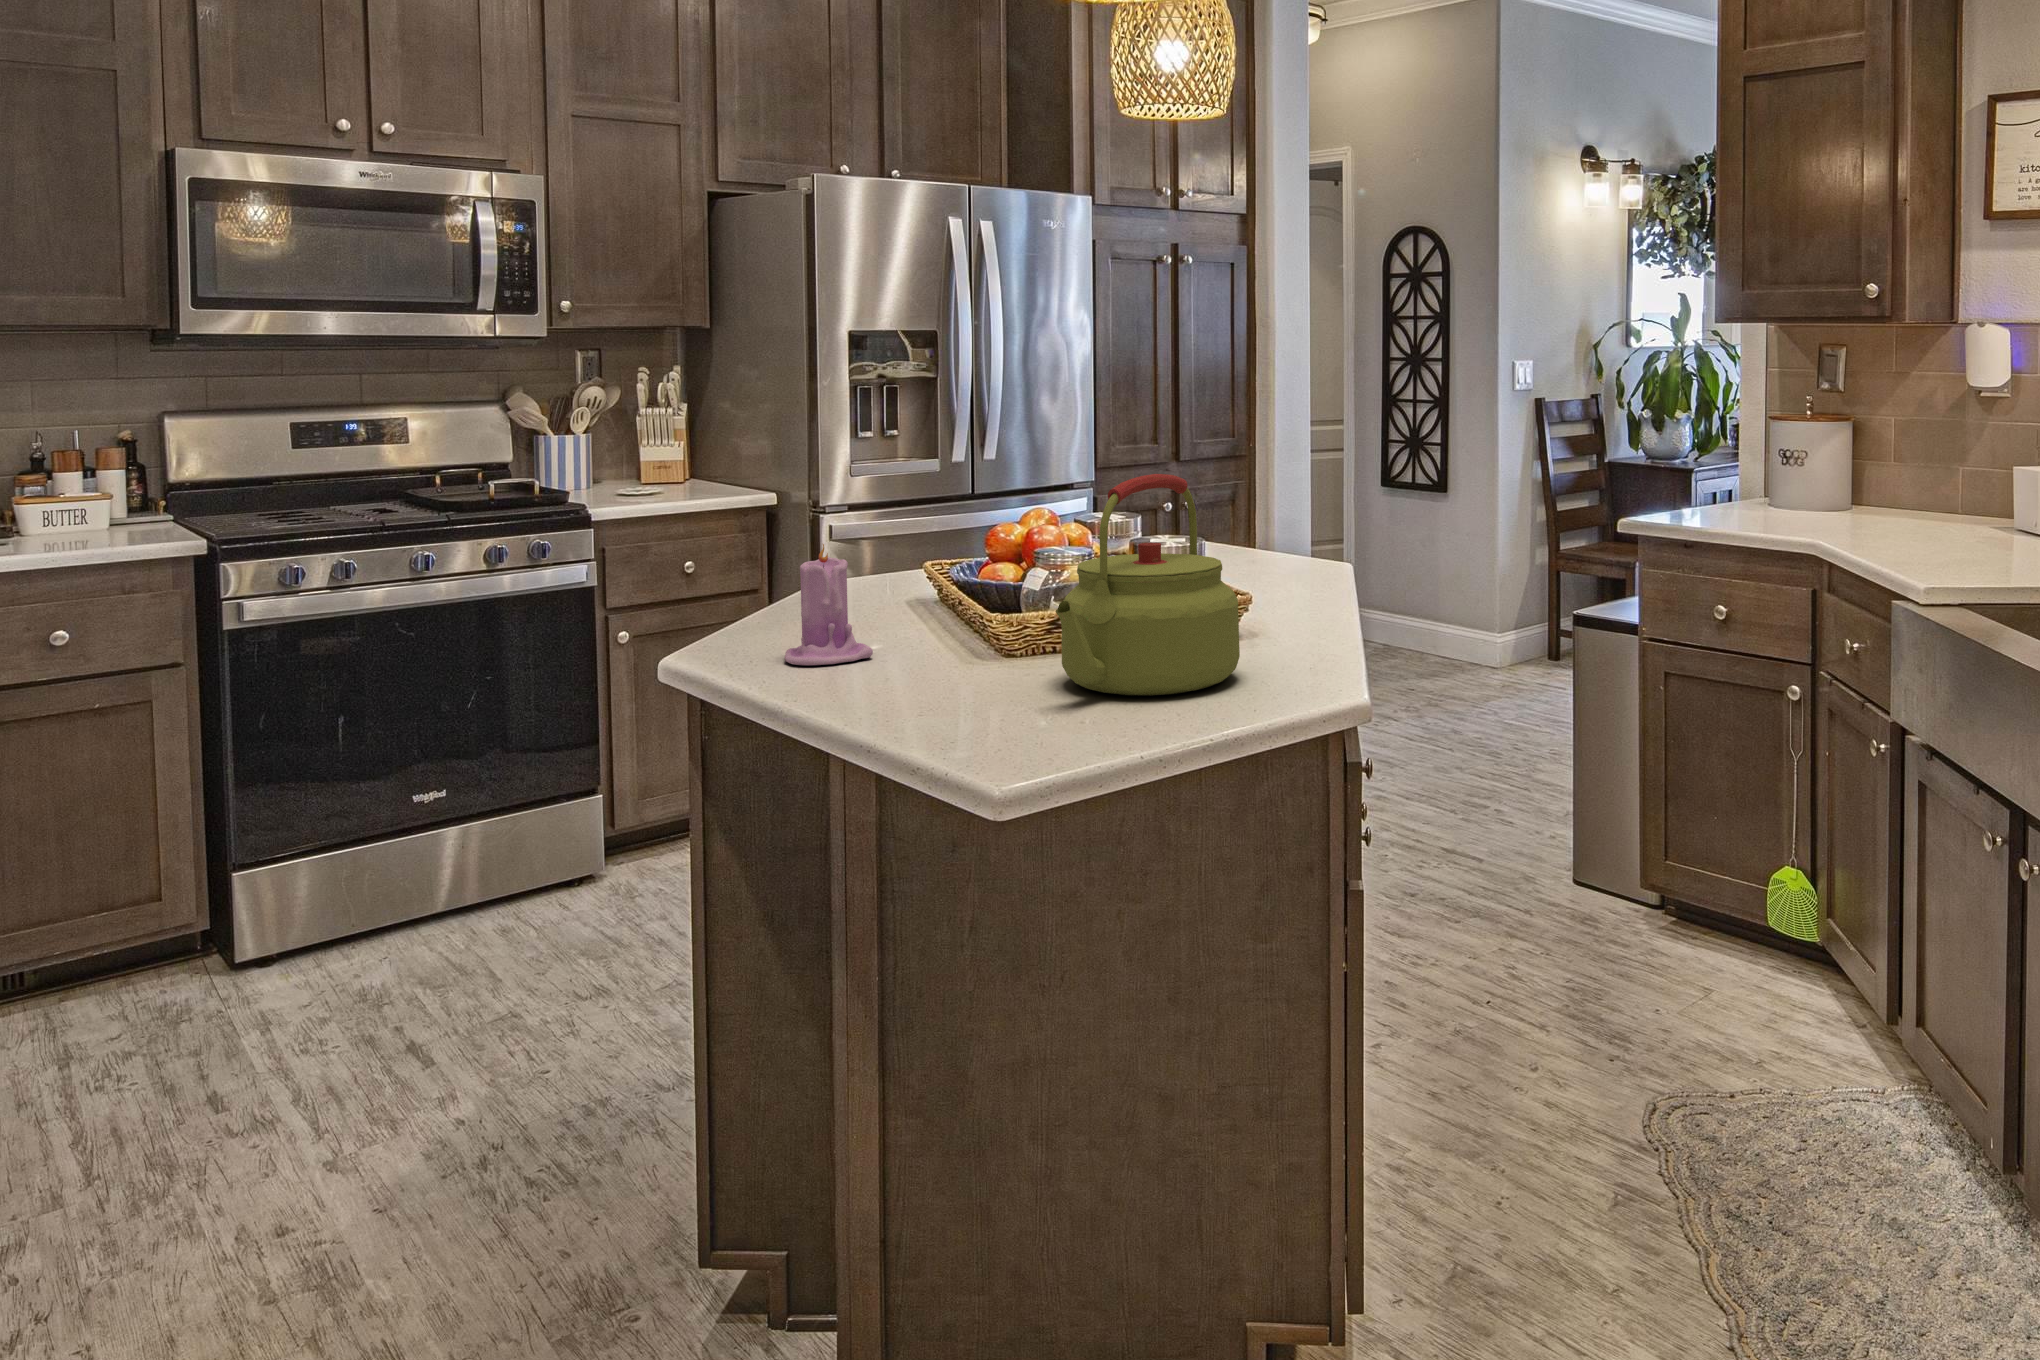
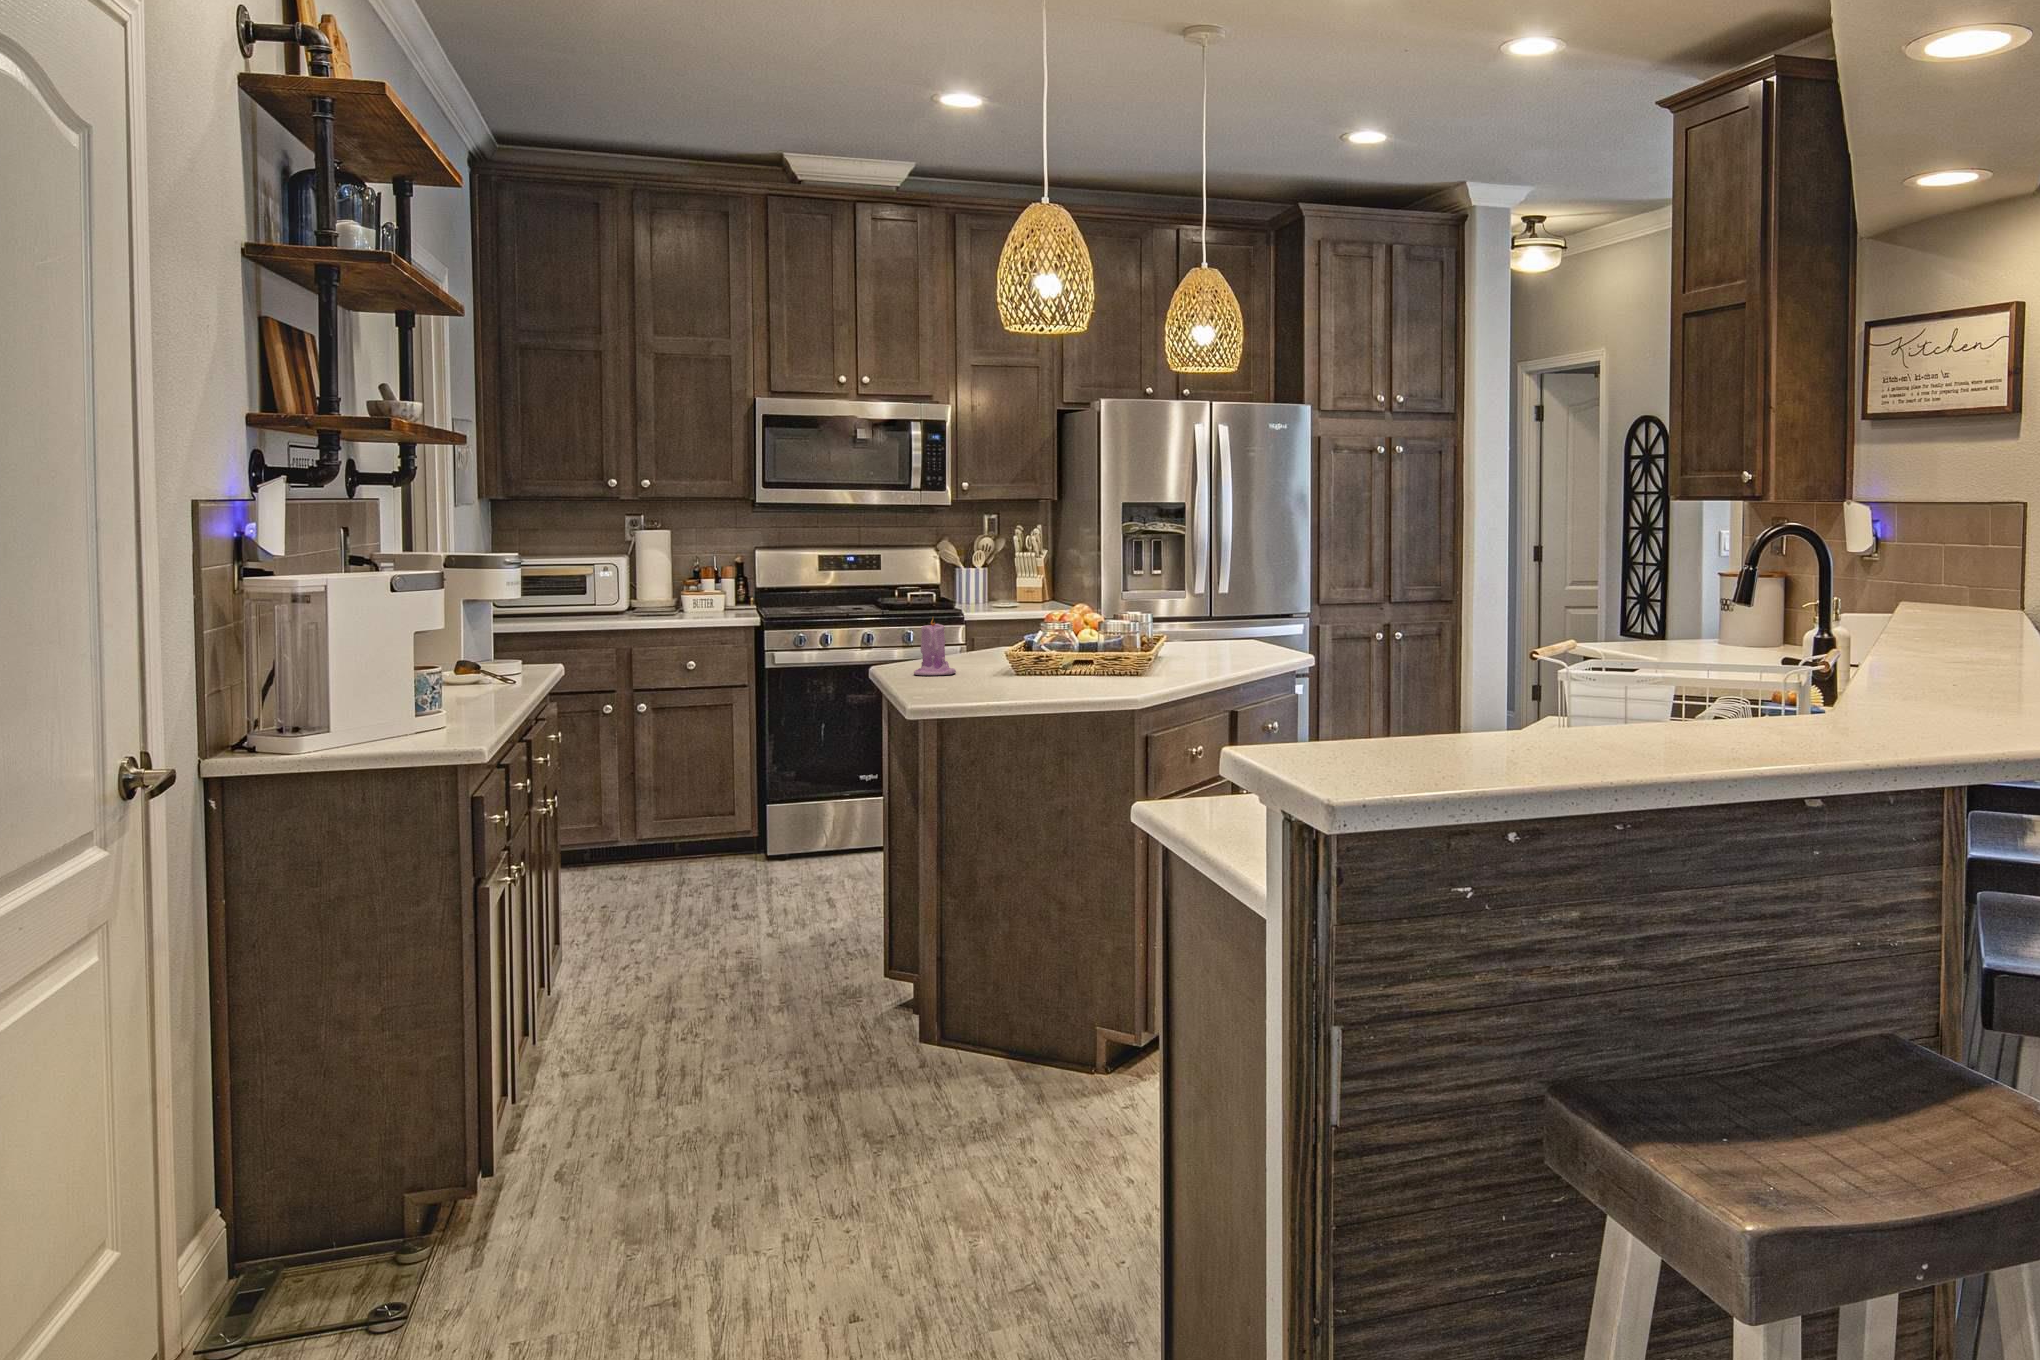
kettle: present [1056,474,1240,695] -> none [978,584,1090,691]

